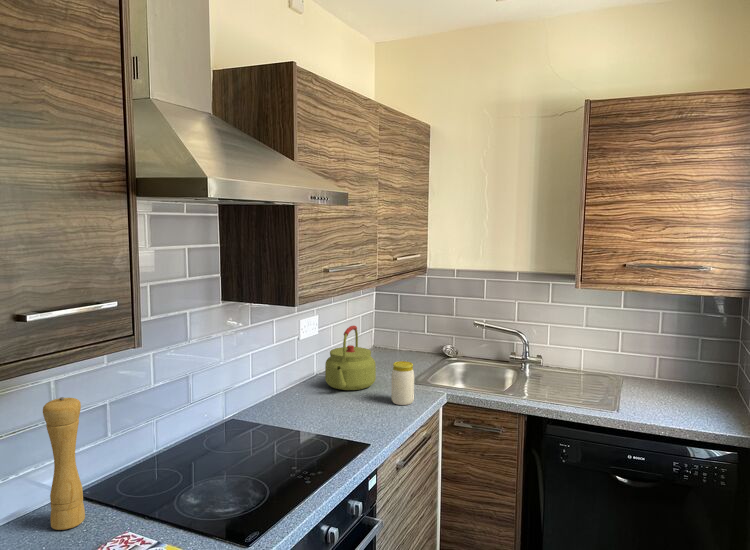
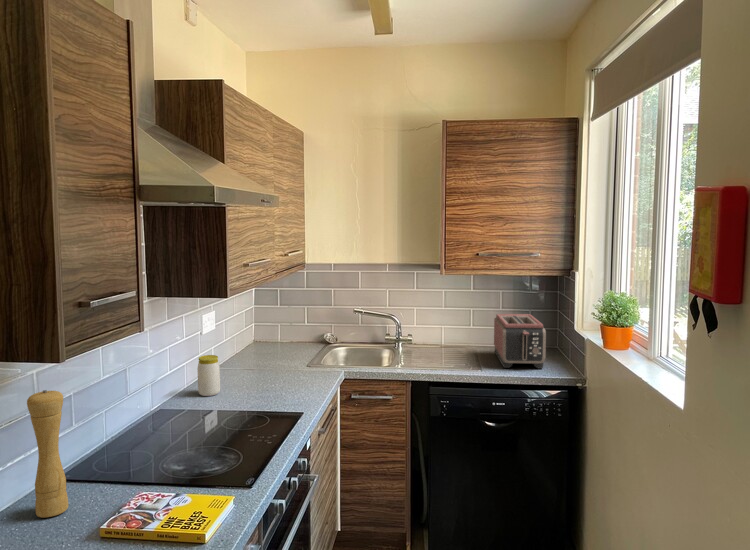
kettle: present [325,326,376,390] -> none [228,318,276,378]
toaster: none [646,342,715,421] -> present [494,314,546,369]
jar: present [391,361,414,405] -> present [197,355,220,396]

